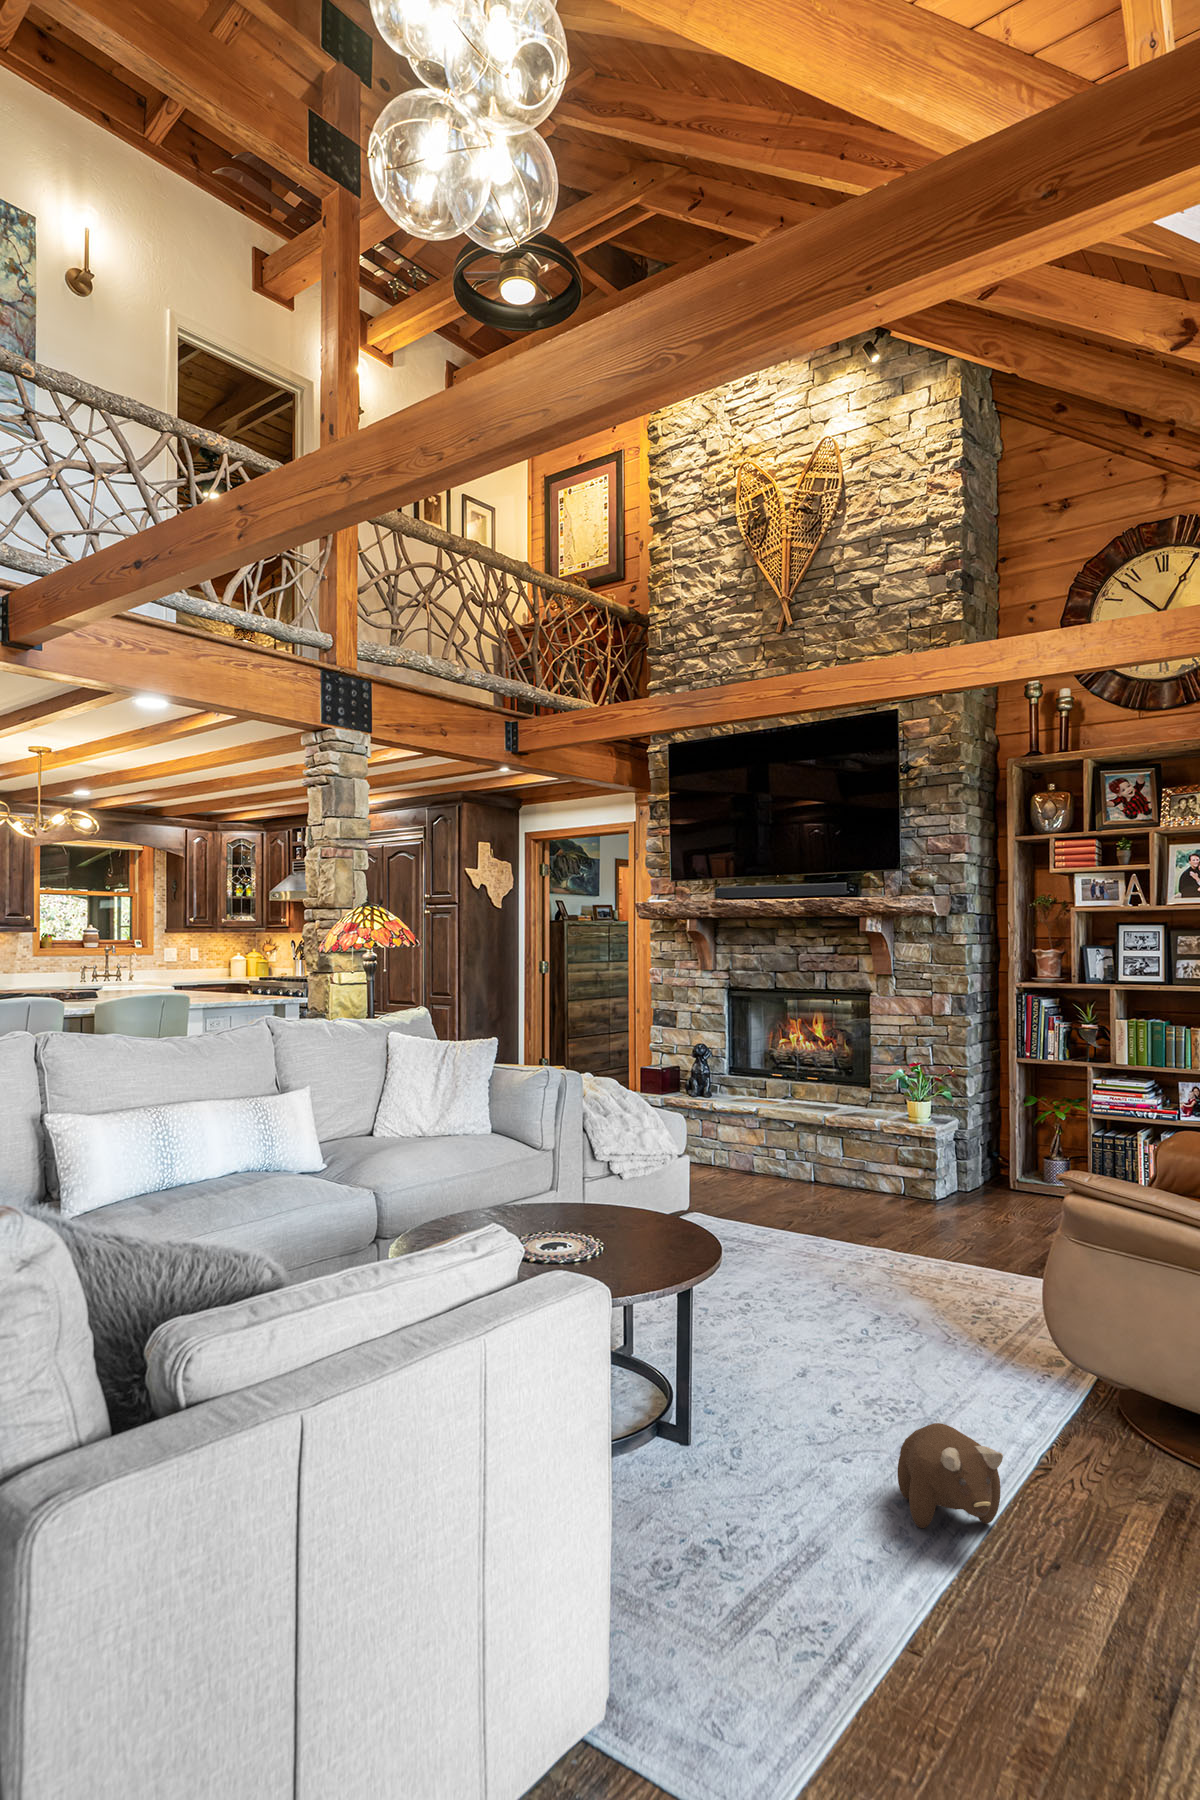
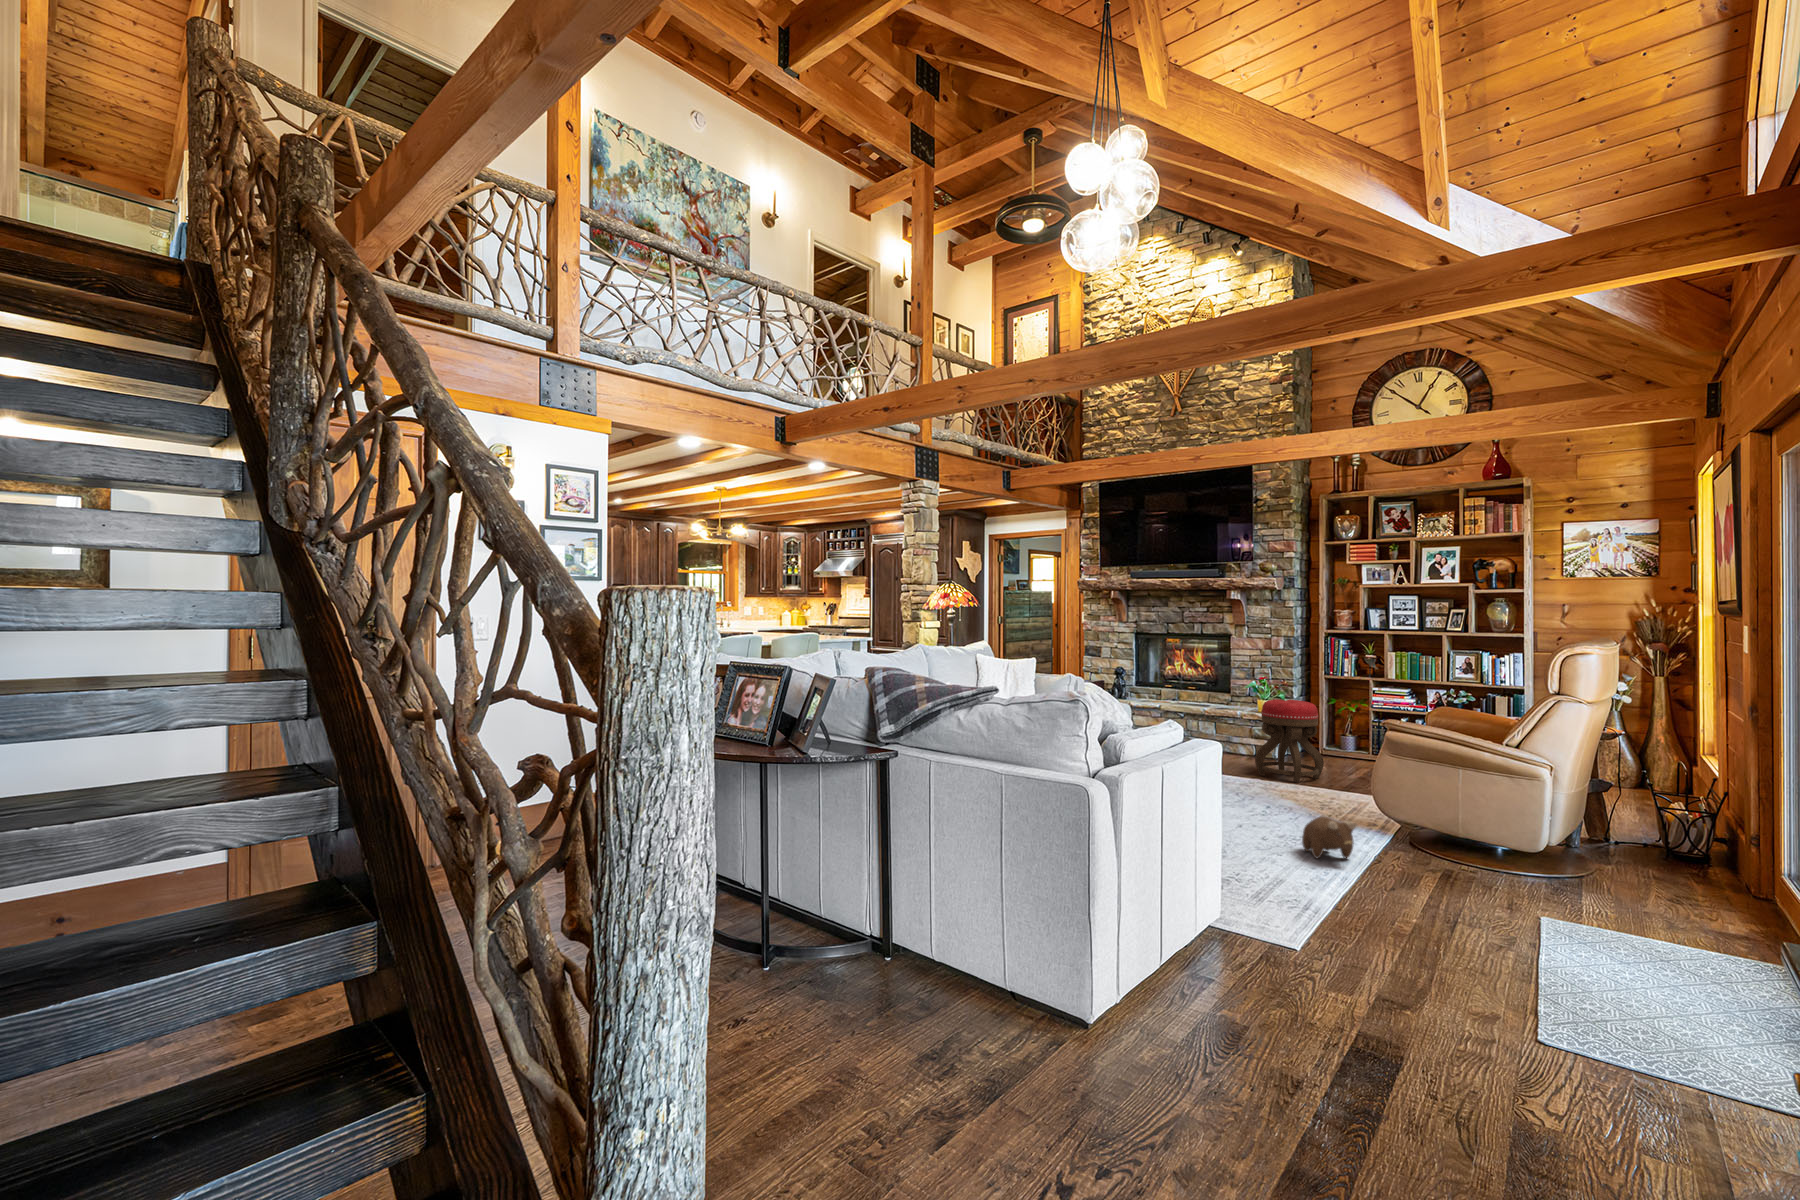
ottoman: none [885,1112,1002,1268] -> present [1255,700,1324,783]

